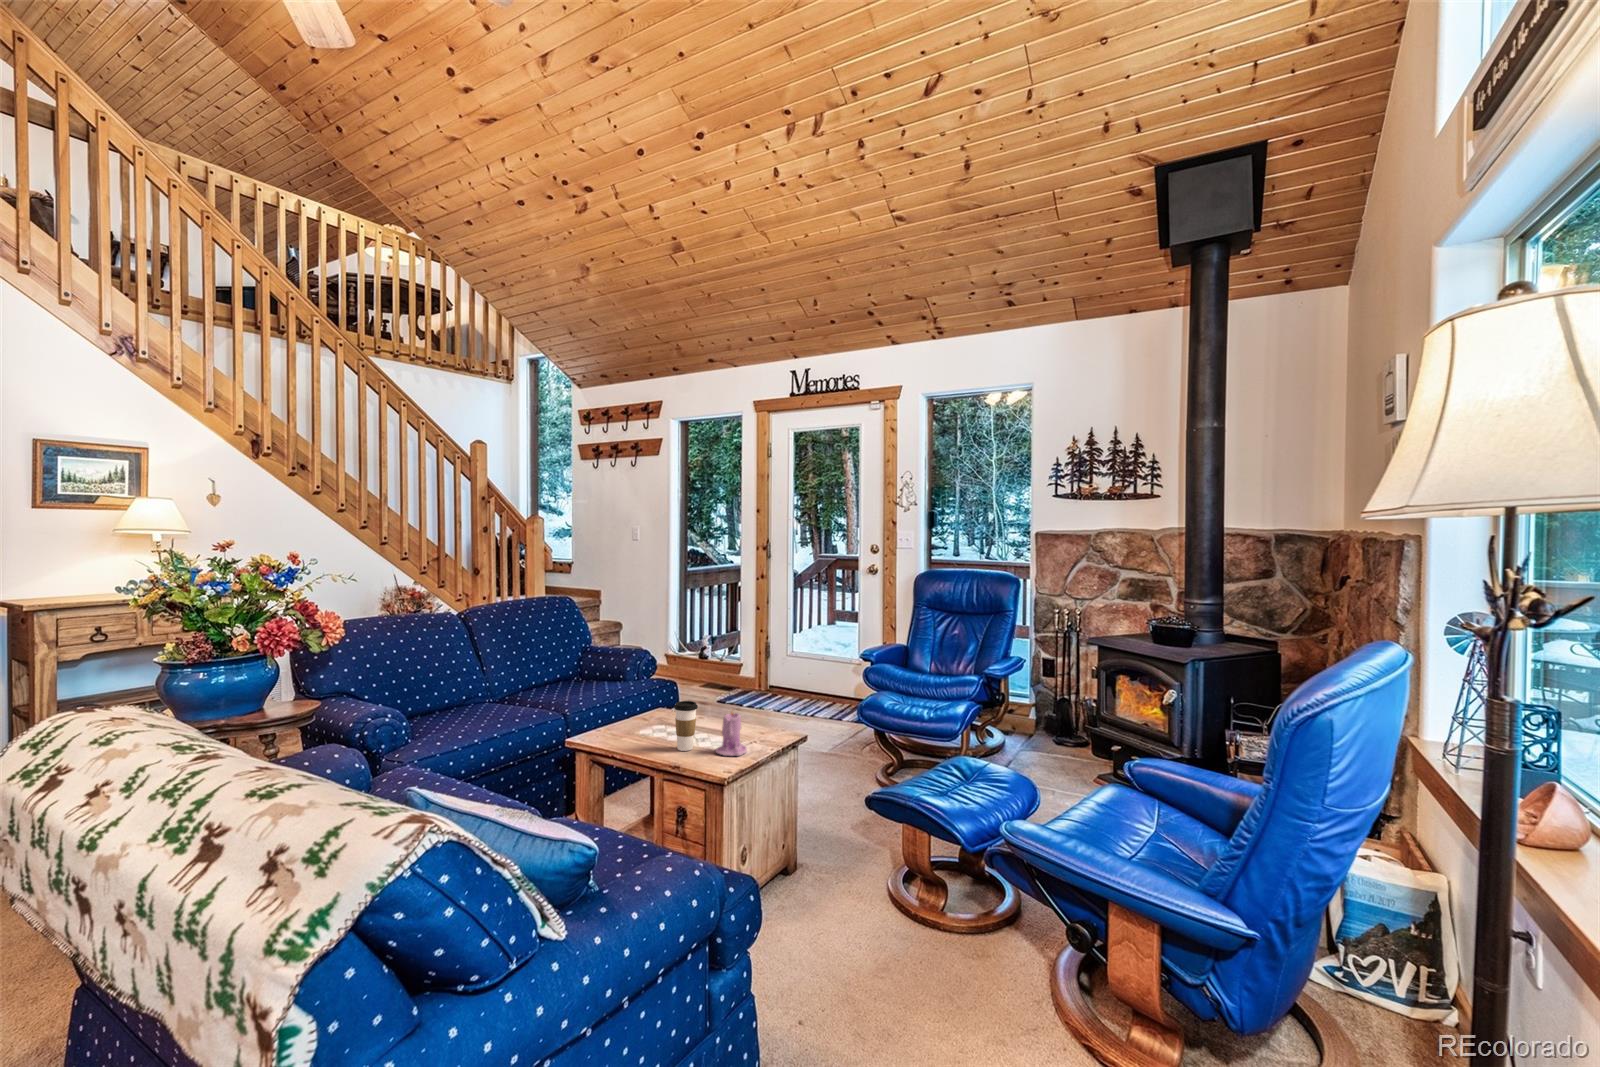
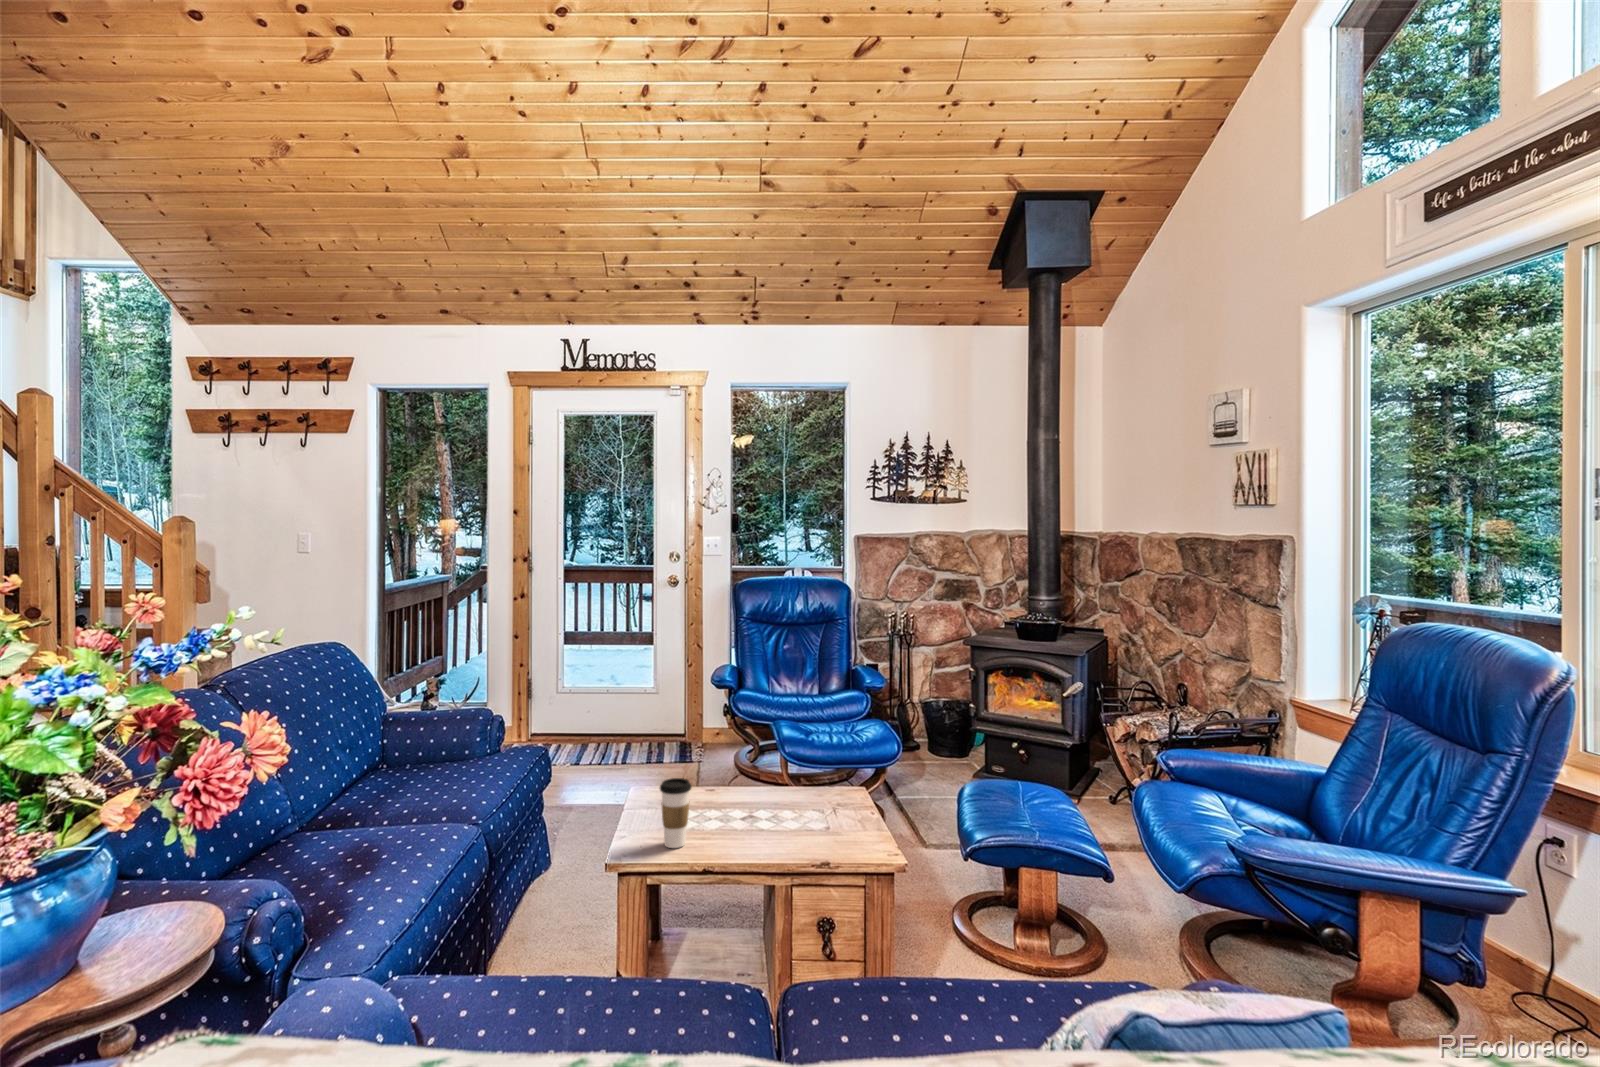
candle: present [715,713,747,756] -> none [718,778,759,842]

